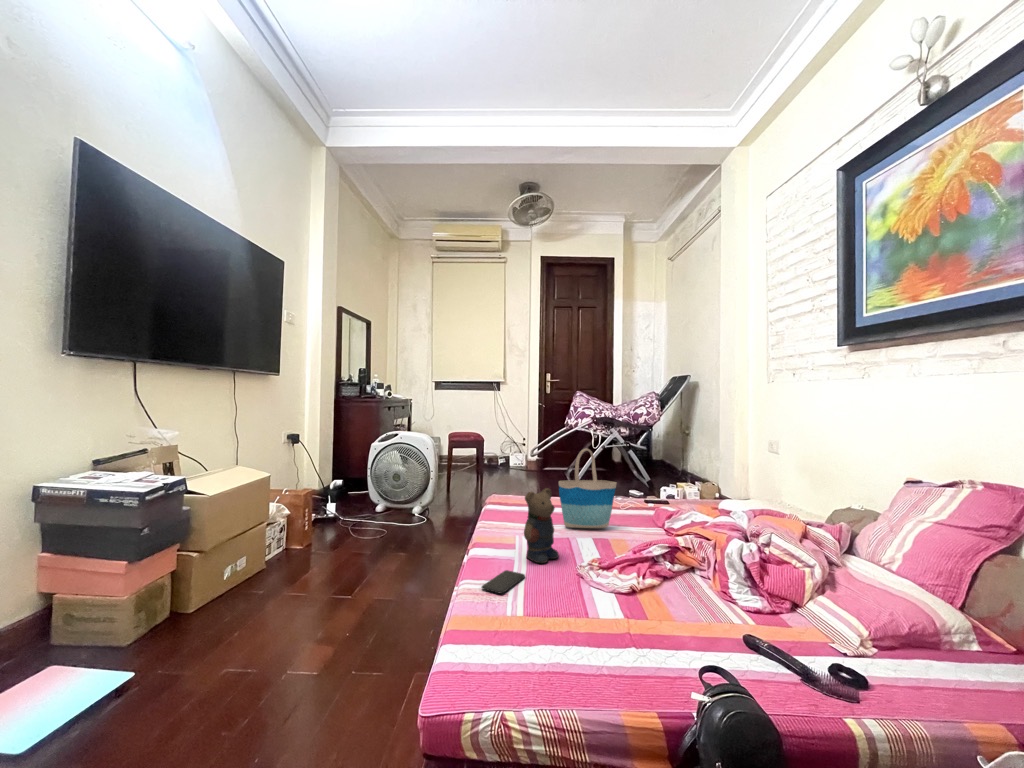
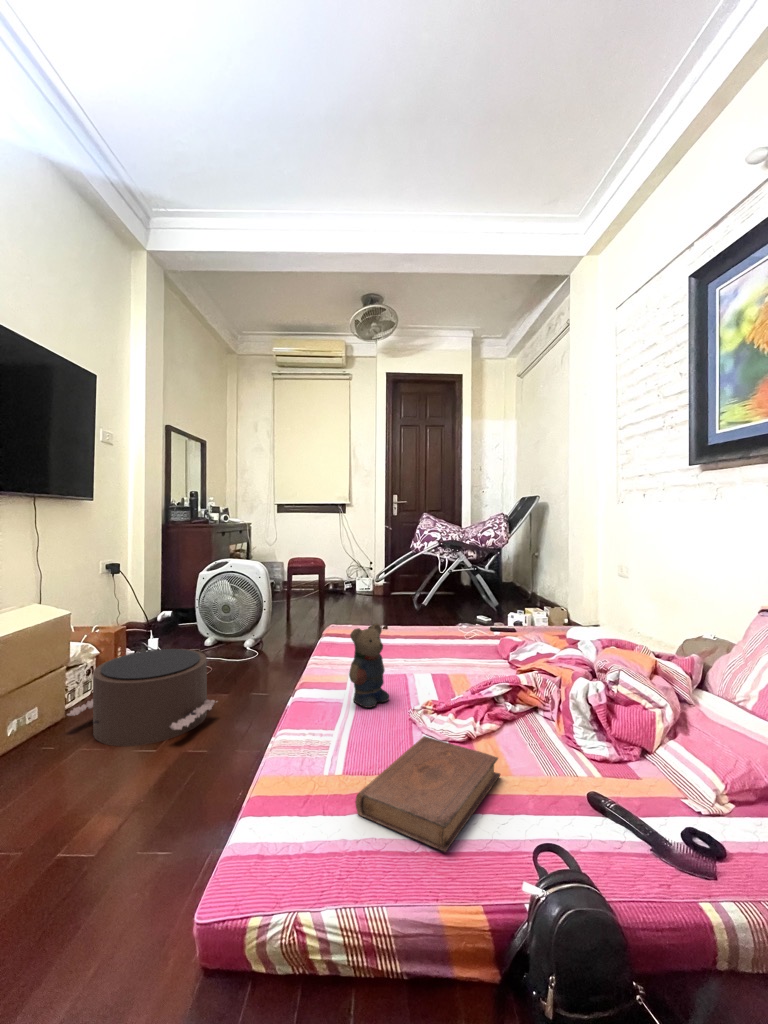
tote bag: present [559,449,617,528] -> none [393,577,456,663]
pouf: none [265,511,398,595] -> present [67,649,217,746]
smartphone: present [482,570,525,594] -> none [297,718,348,748]
book: none [541,585,665,673] -> present [355,736,500,852]

